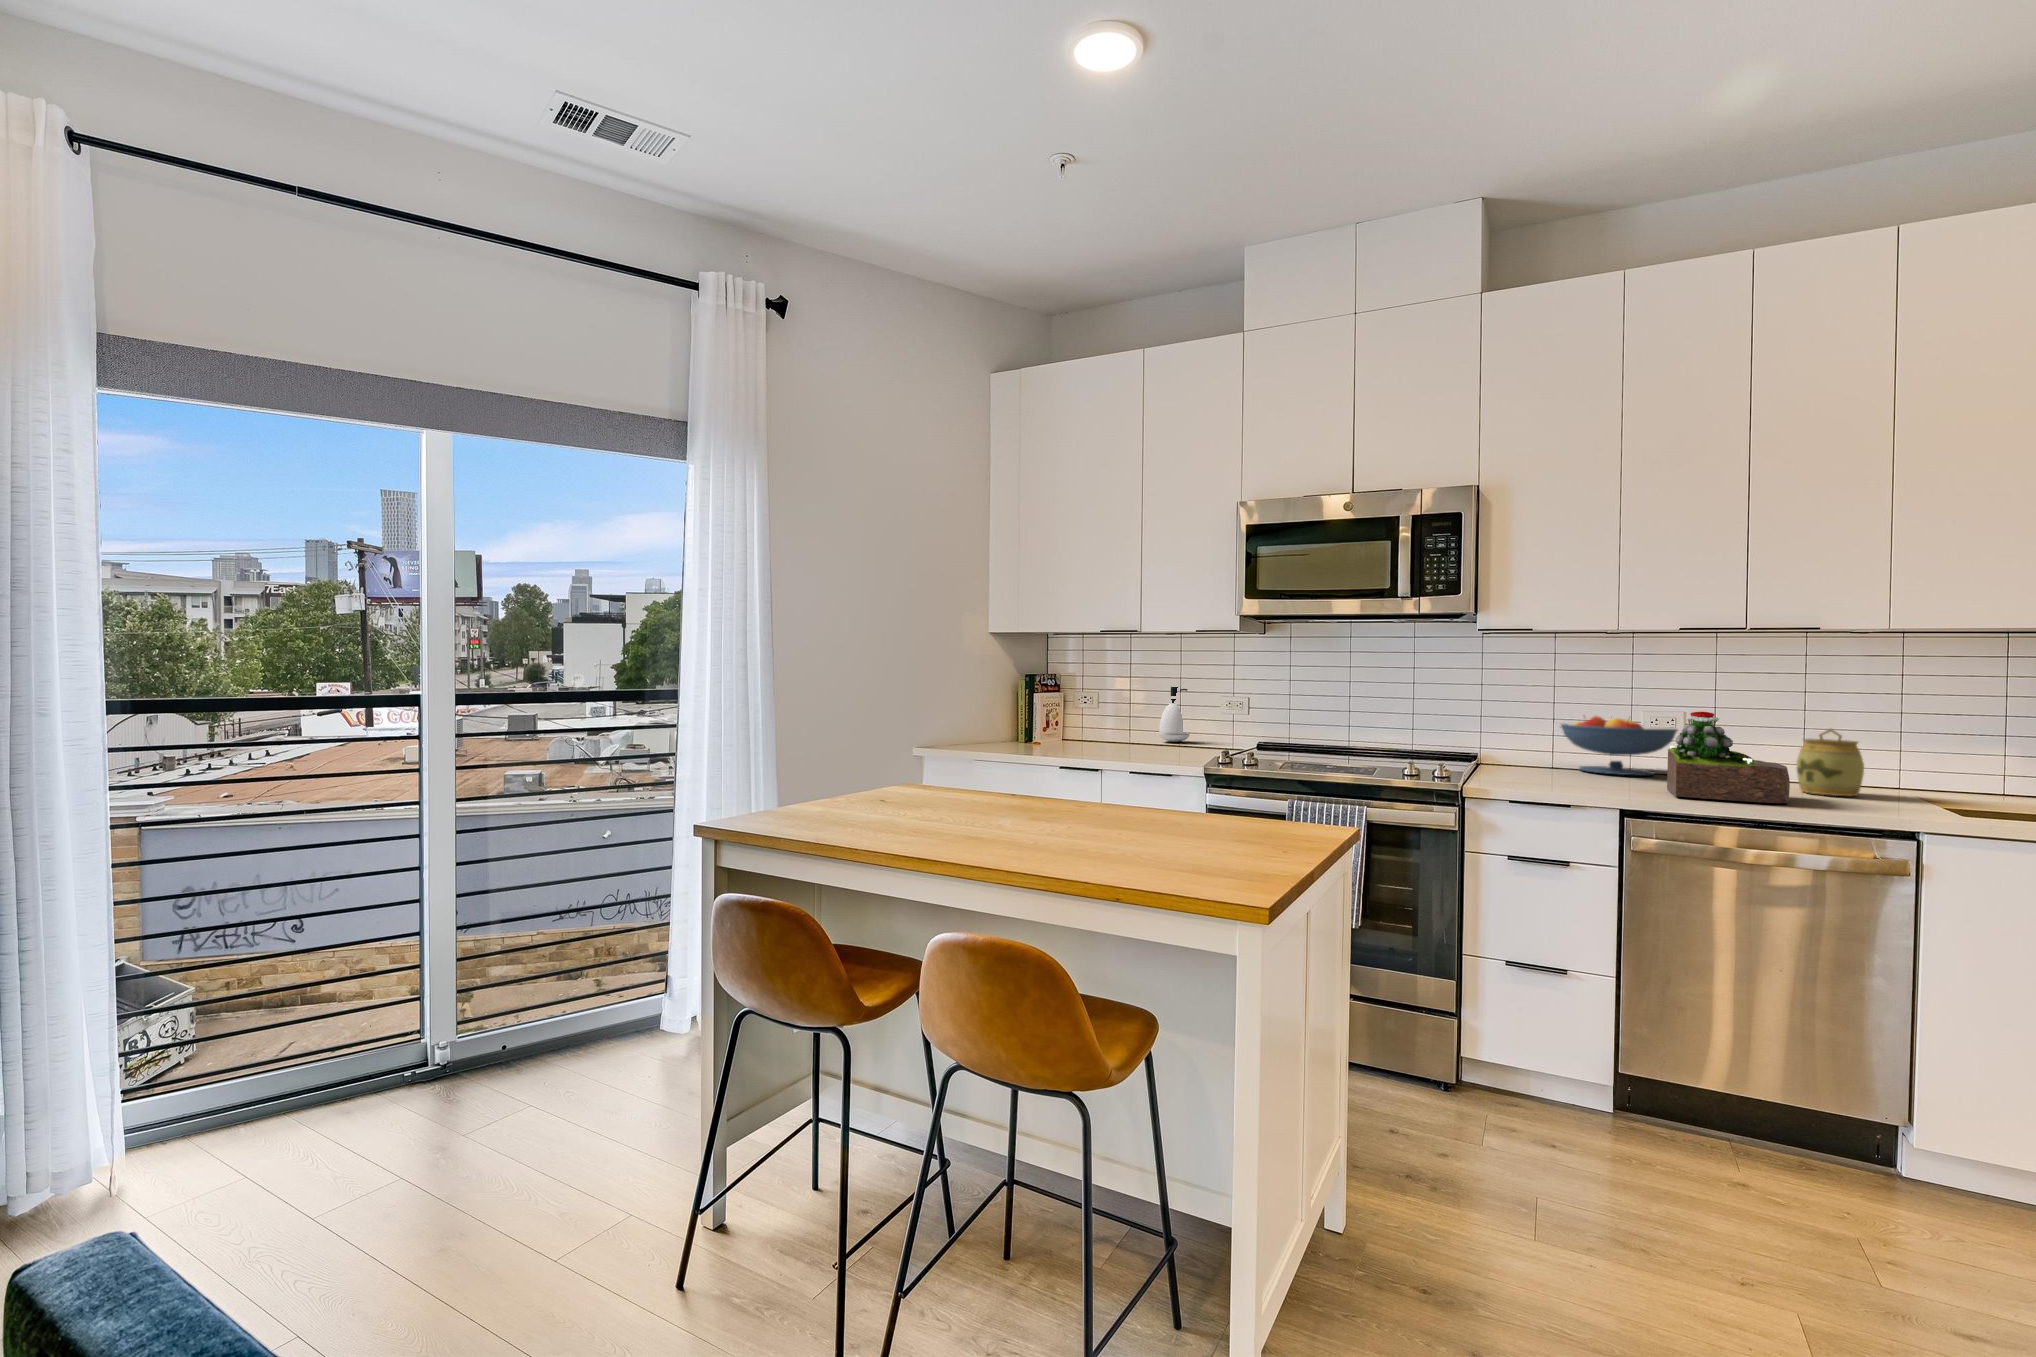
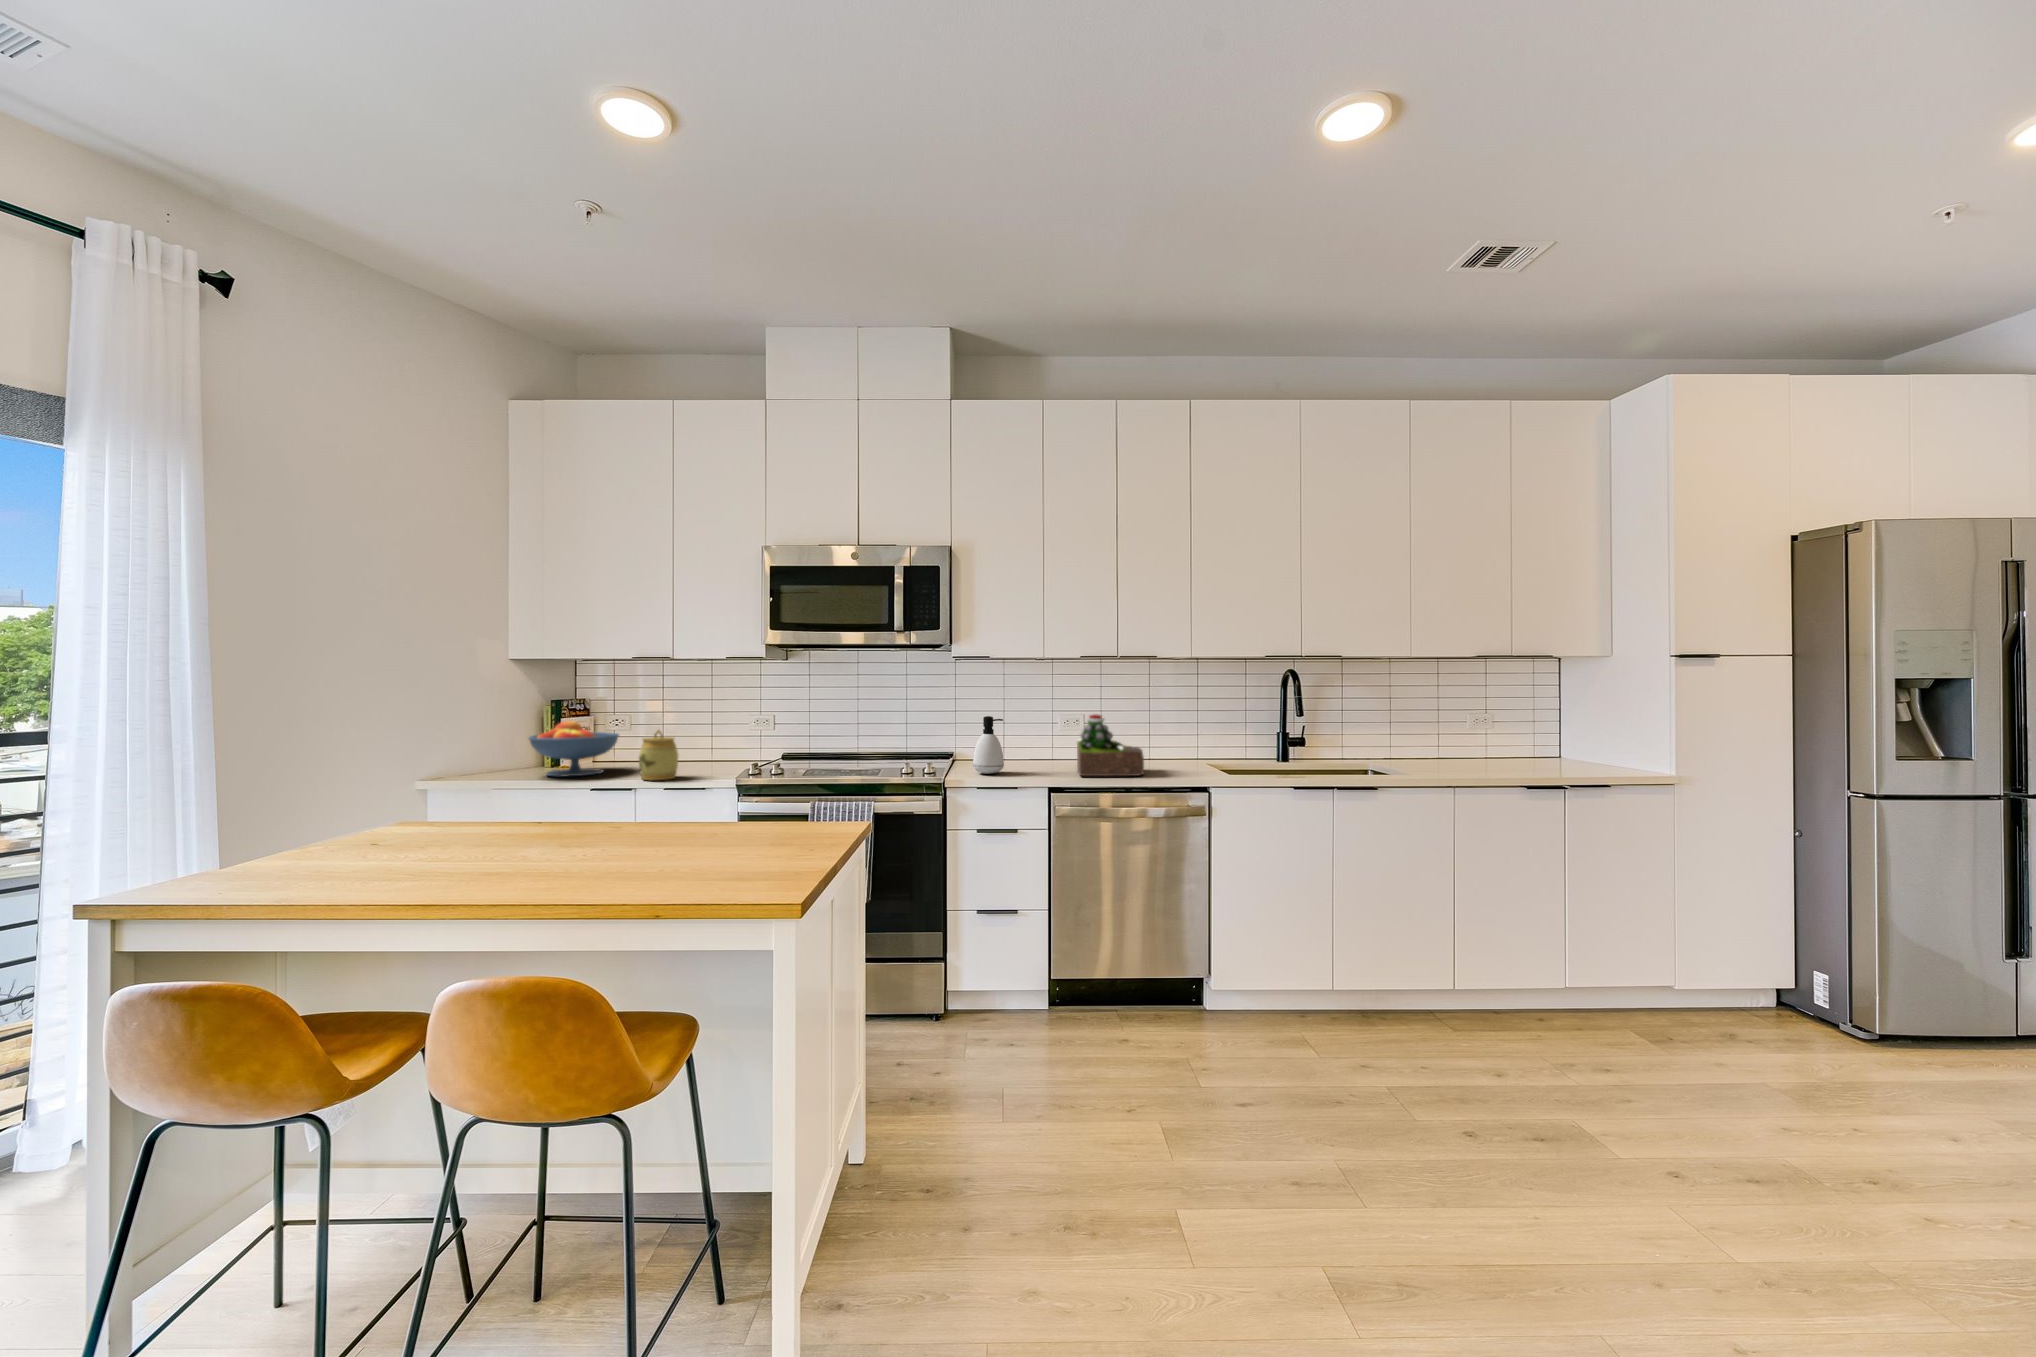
soap dispenser: present [1159,687,1190,742] -> present [973,716,1004,774]
fruit bowl: present [1561,716,1677,775] -> present [529,721,619,776]
jar: present [1796,729,1864,796] -> present [639,730,678,780]

